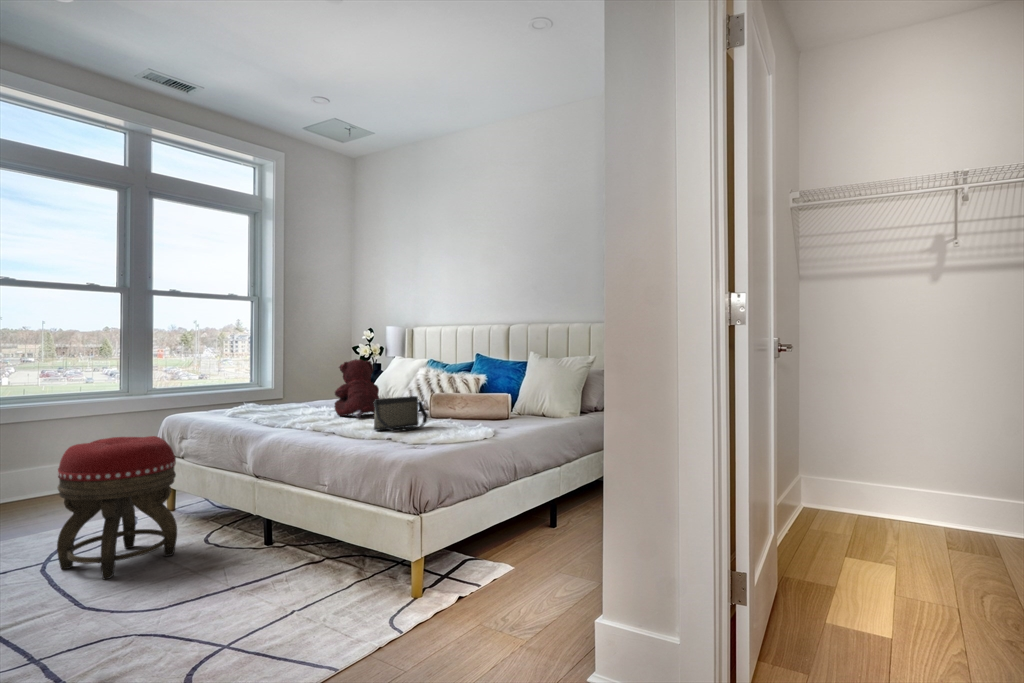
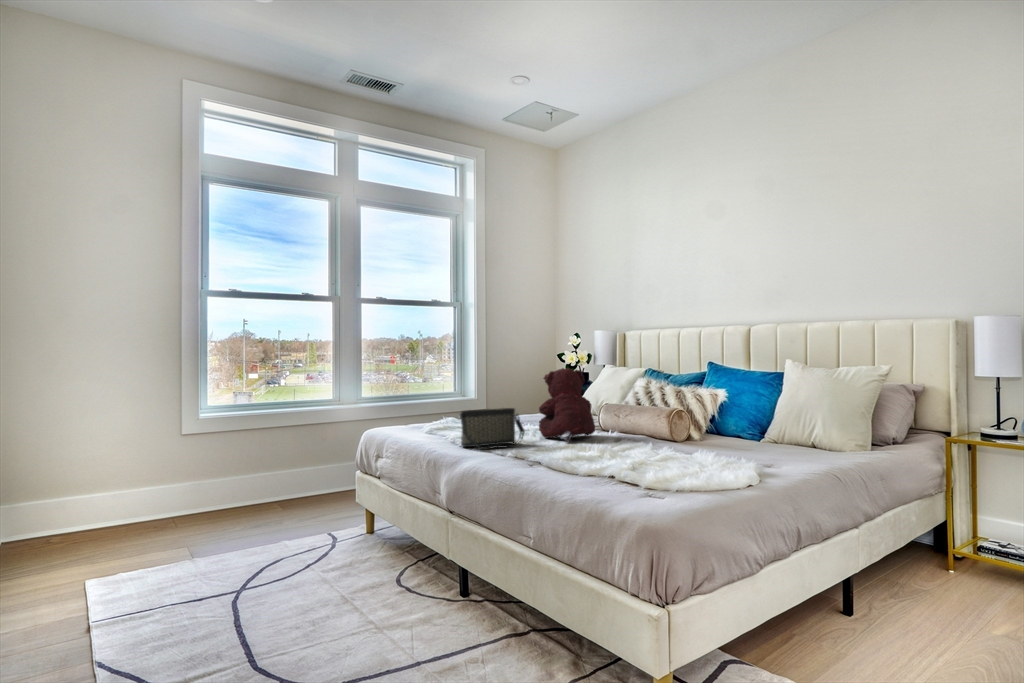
handbag: present [373,396,428,431] -> present [460,408,525,448]
footstool: present [57,436,177,579] -> none [248,456,366,623]

